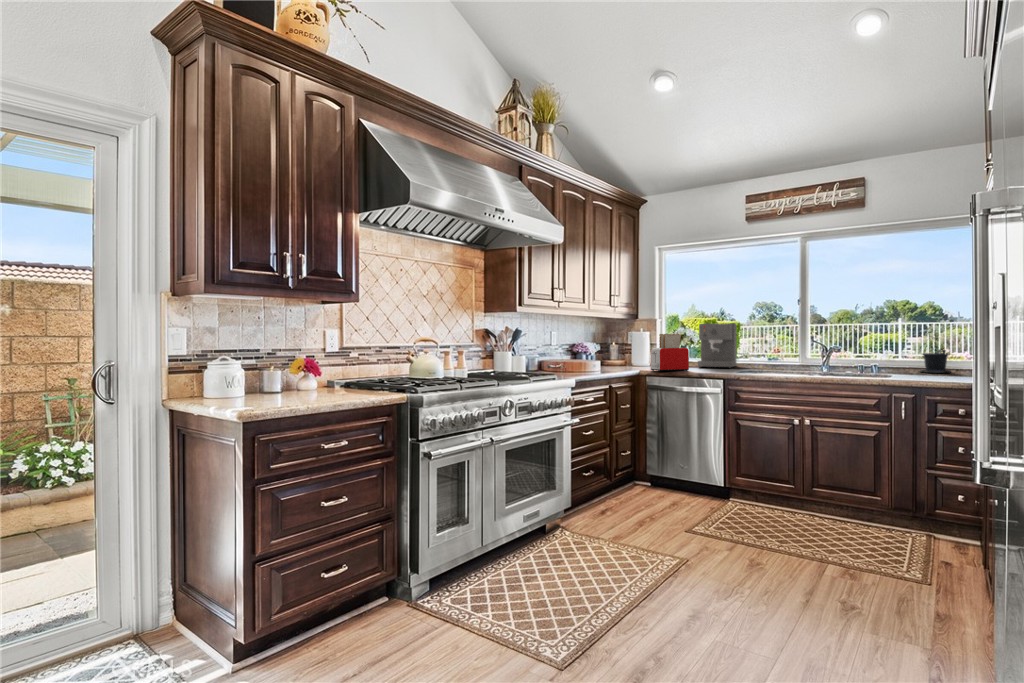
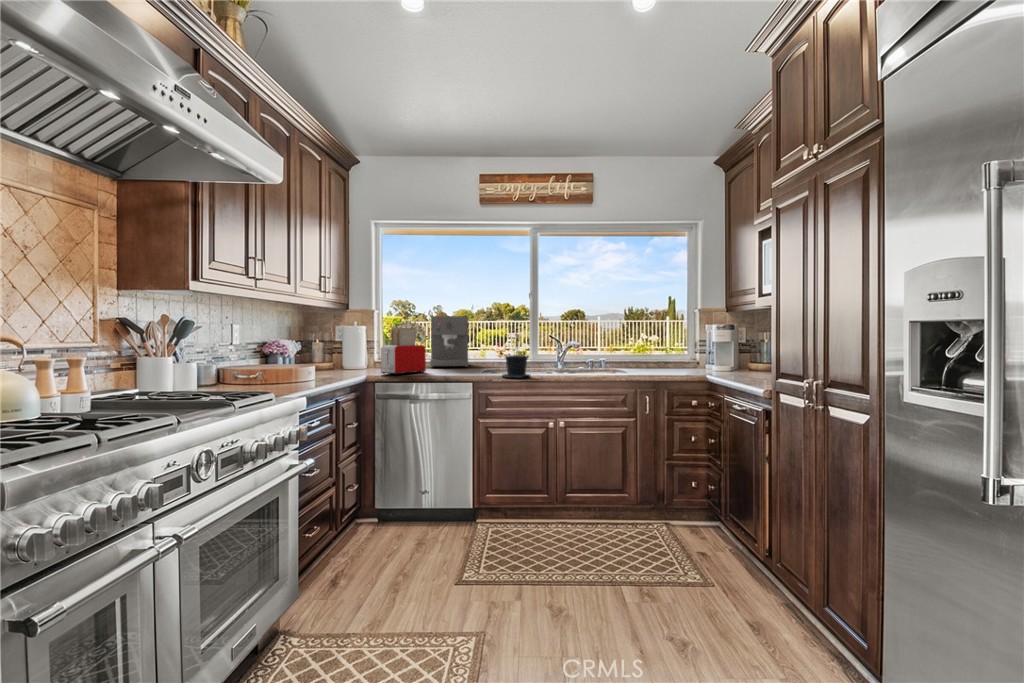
potted plant: present [919,328,951,373] -> present [502,327,531,378]

